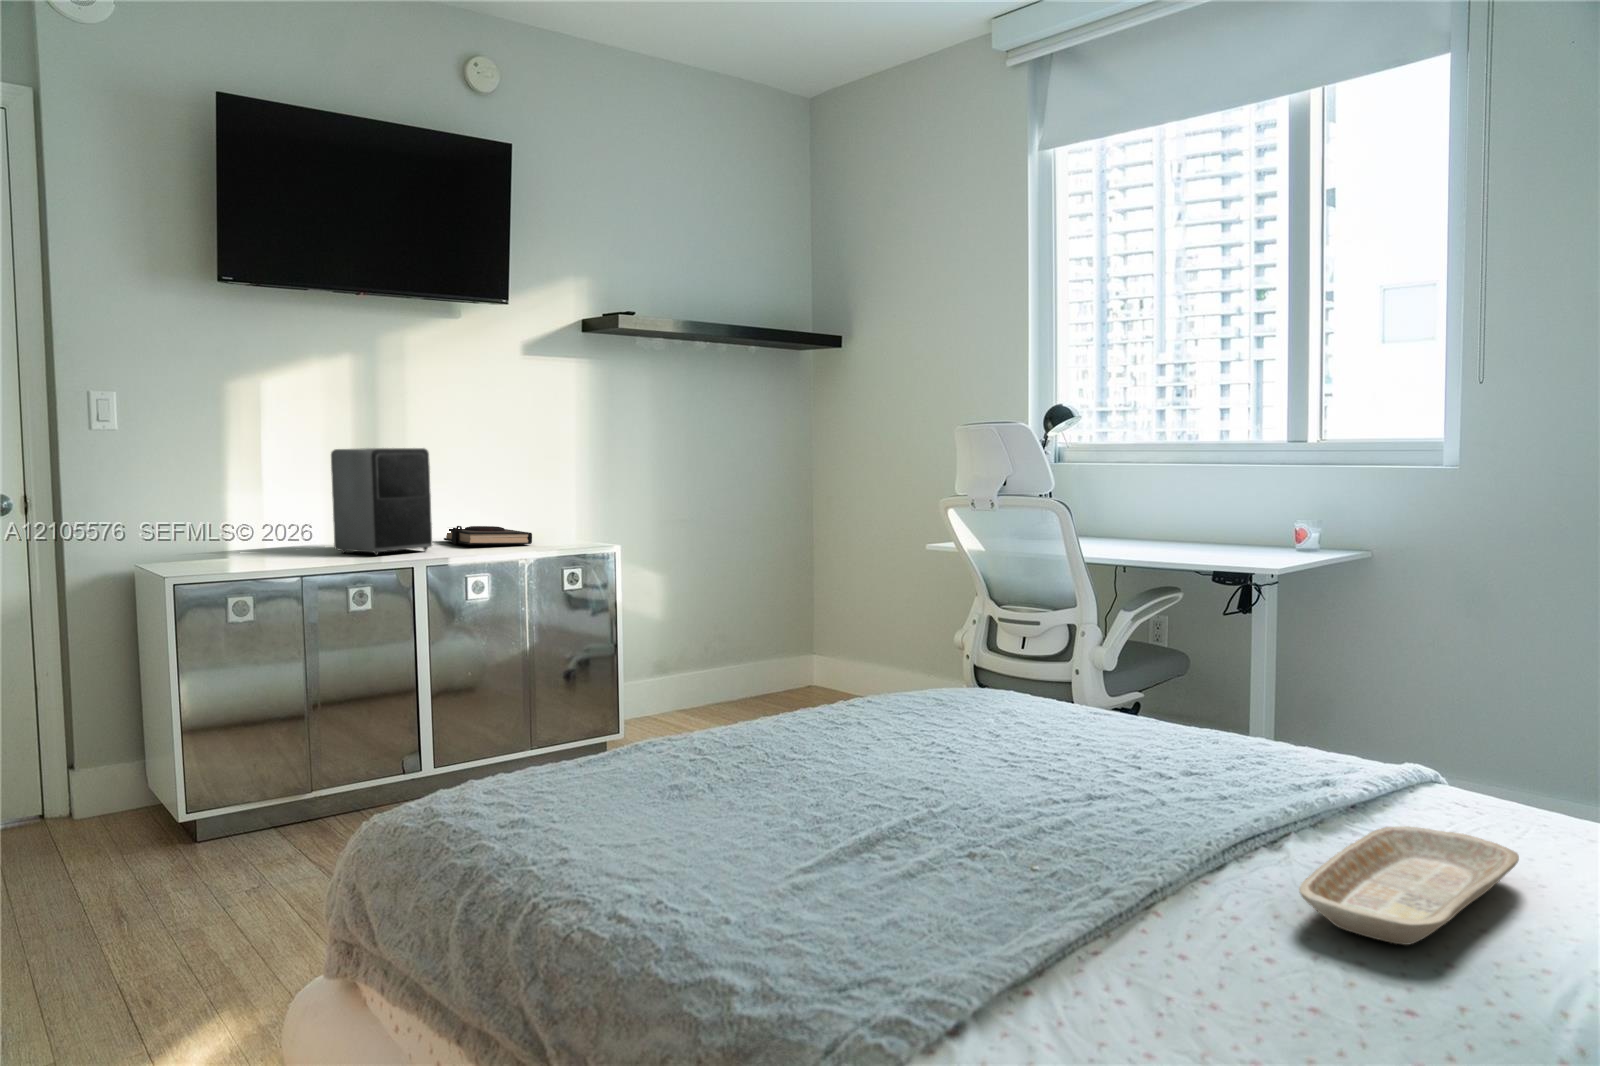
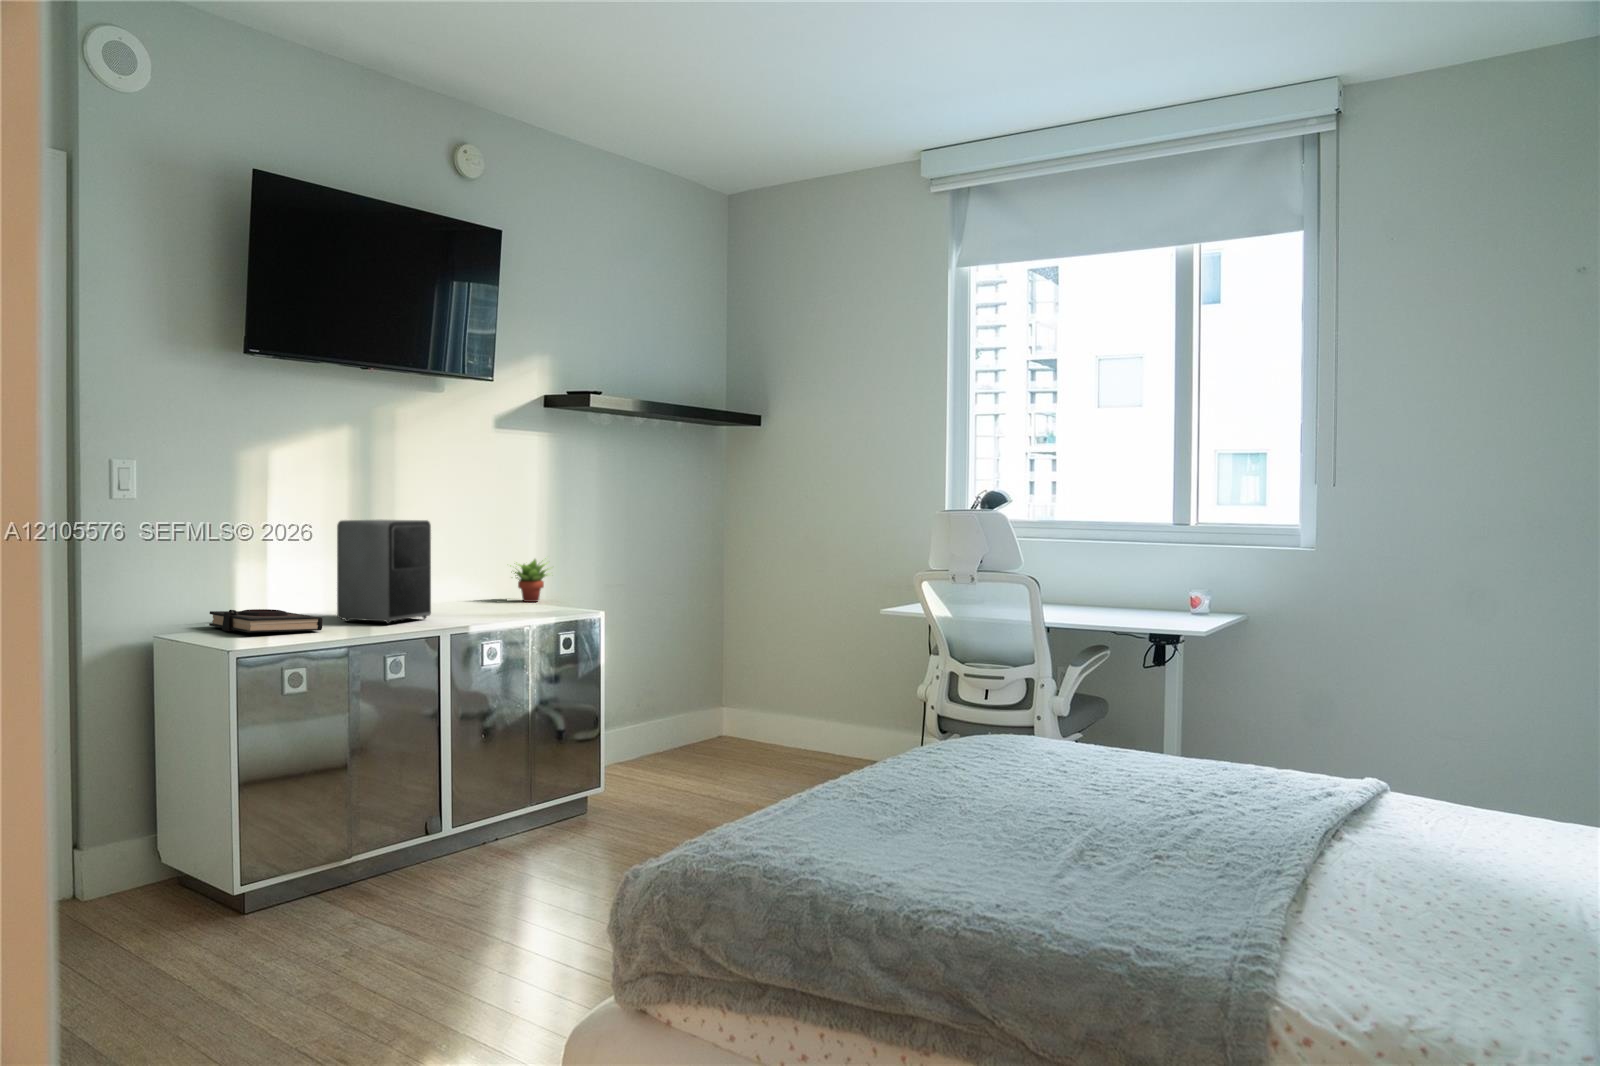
succulent plant: none [545,488,599,536] -> present [510,559,547,602]
book: present [444,526,532,545] -> present [209,609,323,632]
tray: present [1299,826,1519,945] -> none [1403,803,1504,863]

